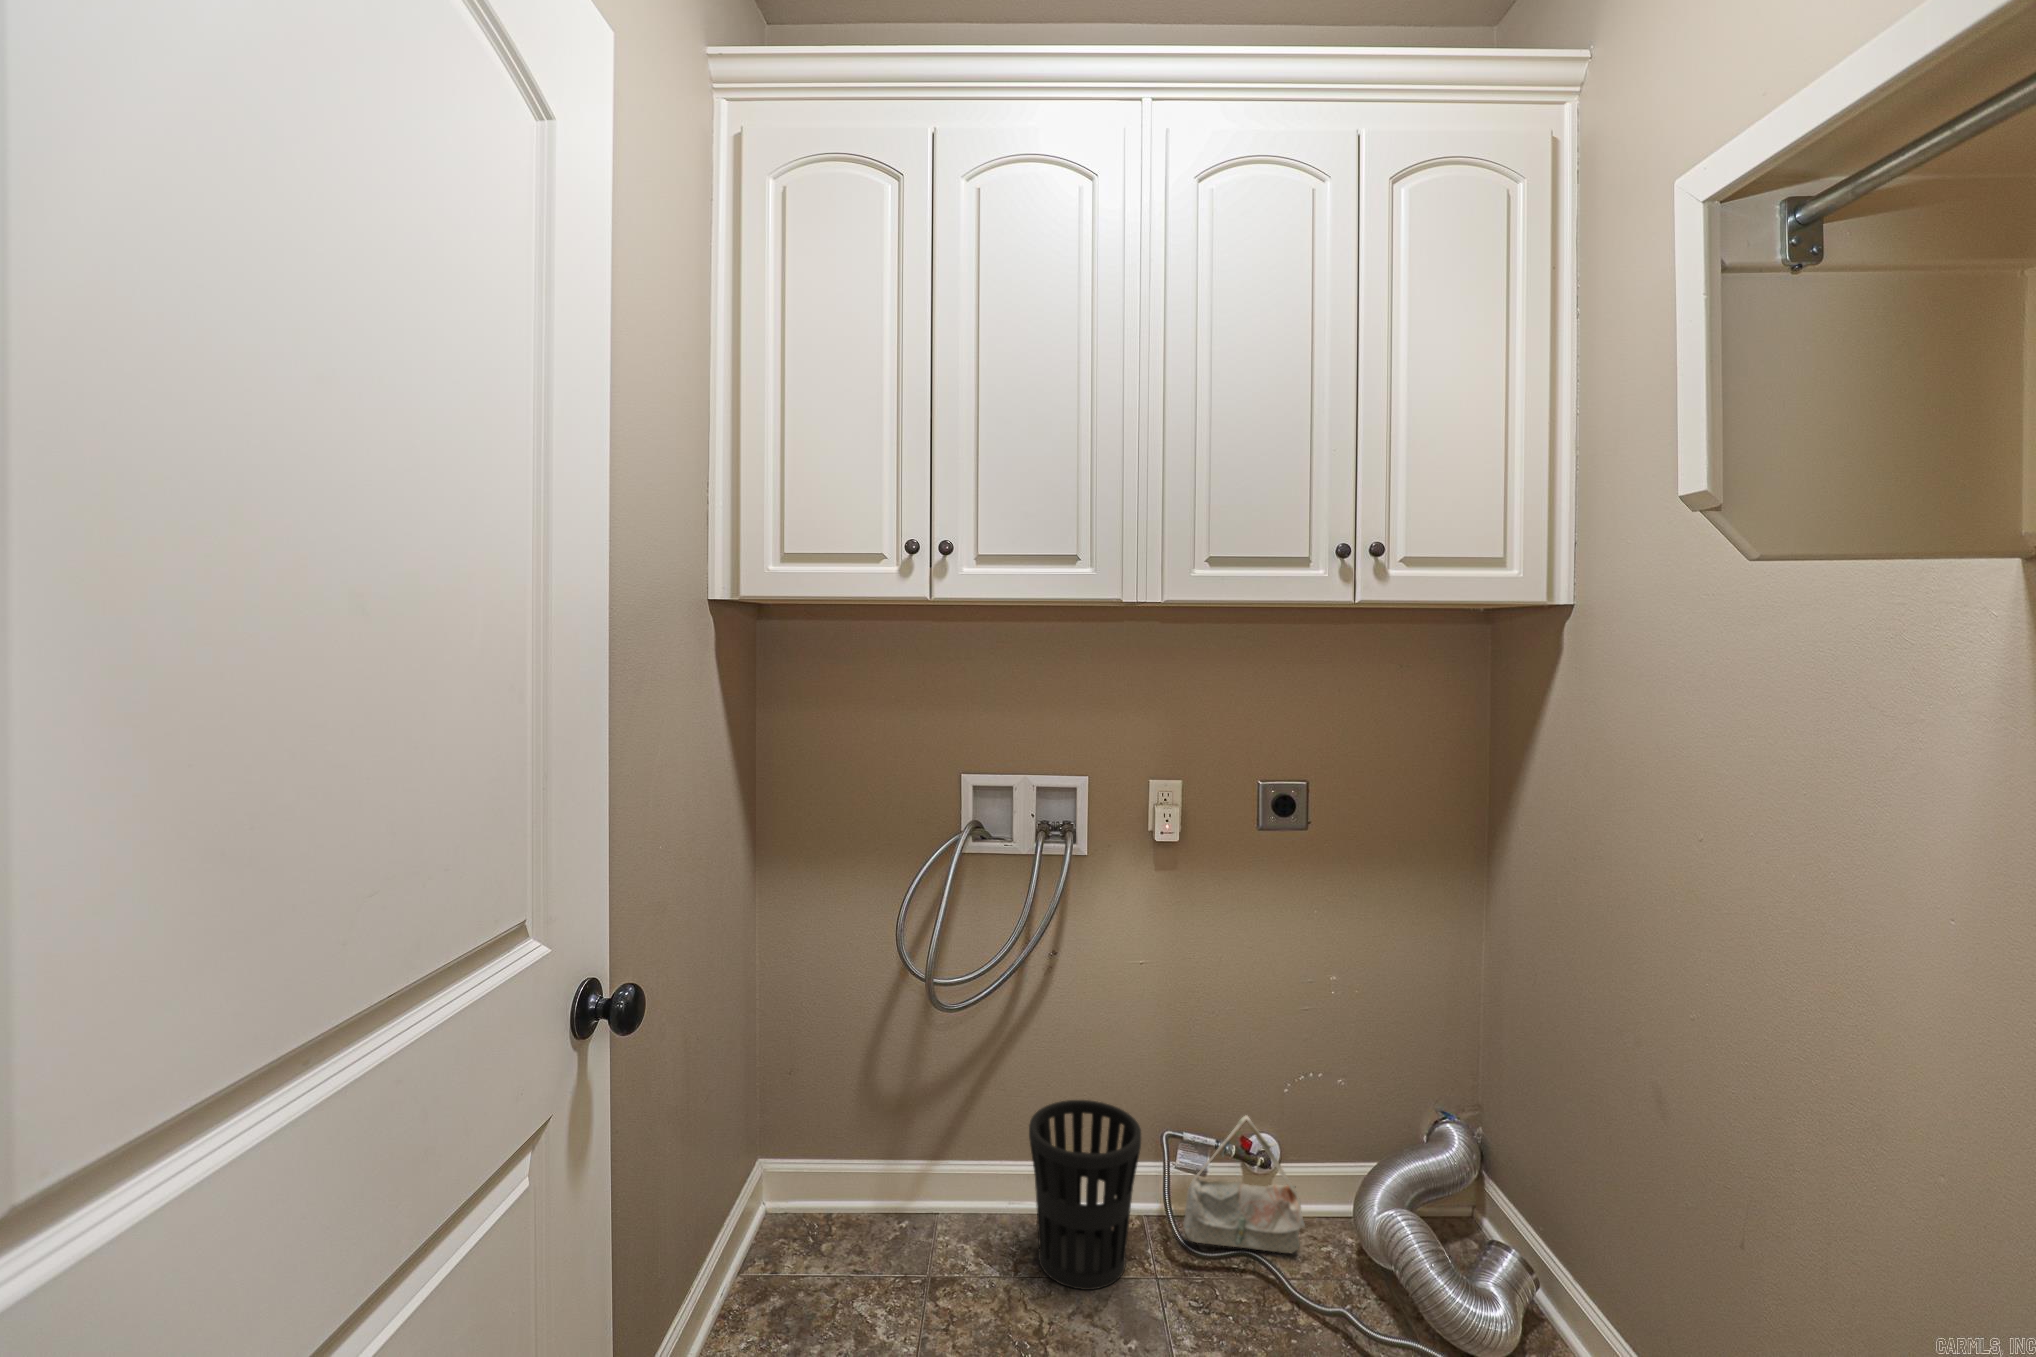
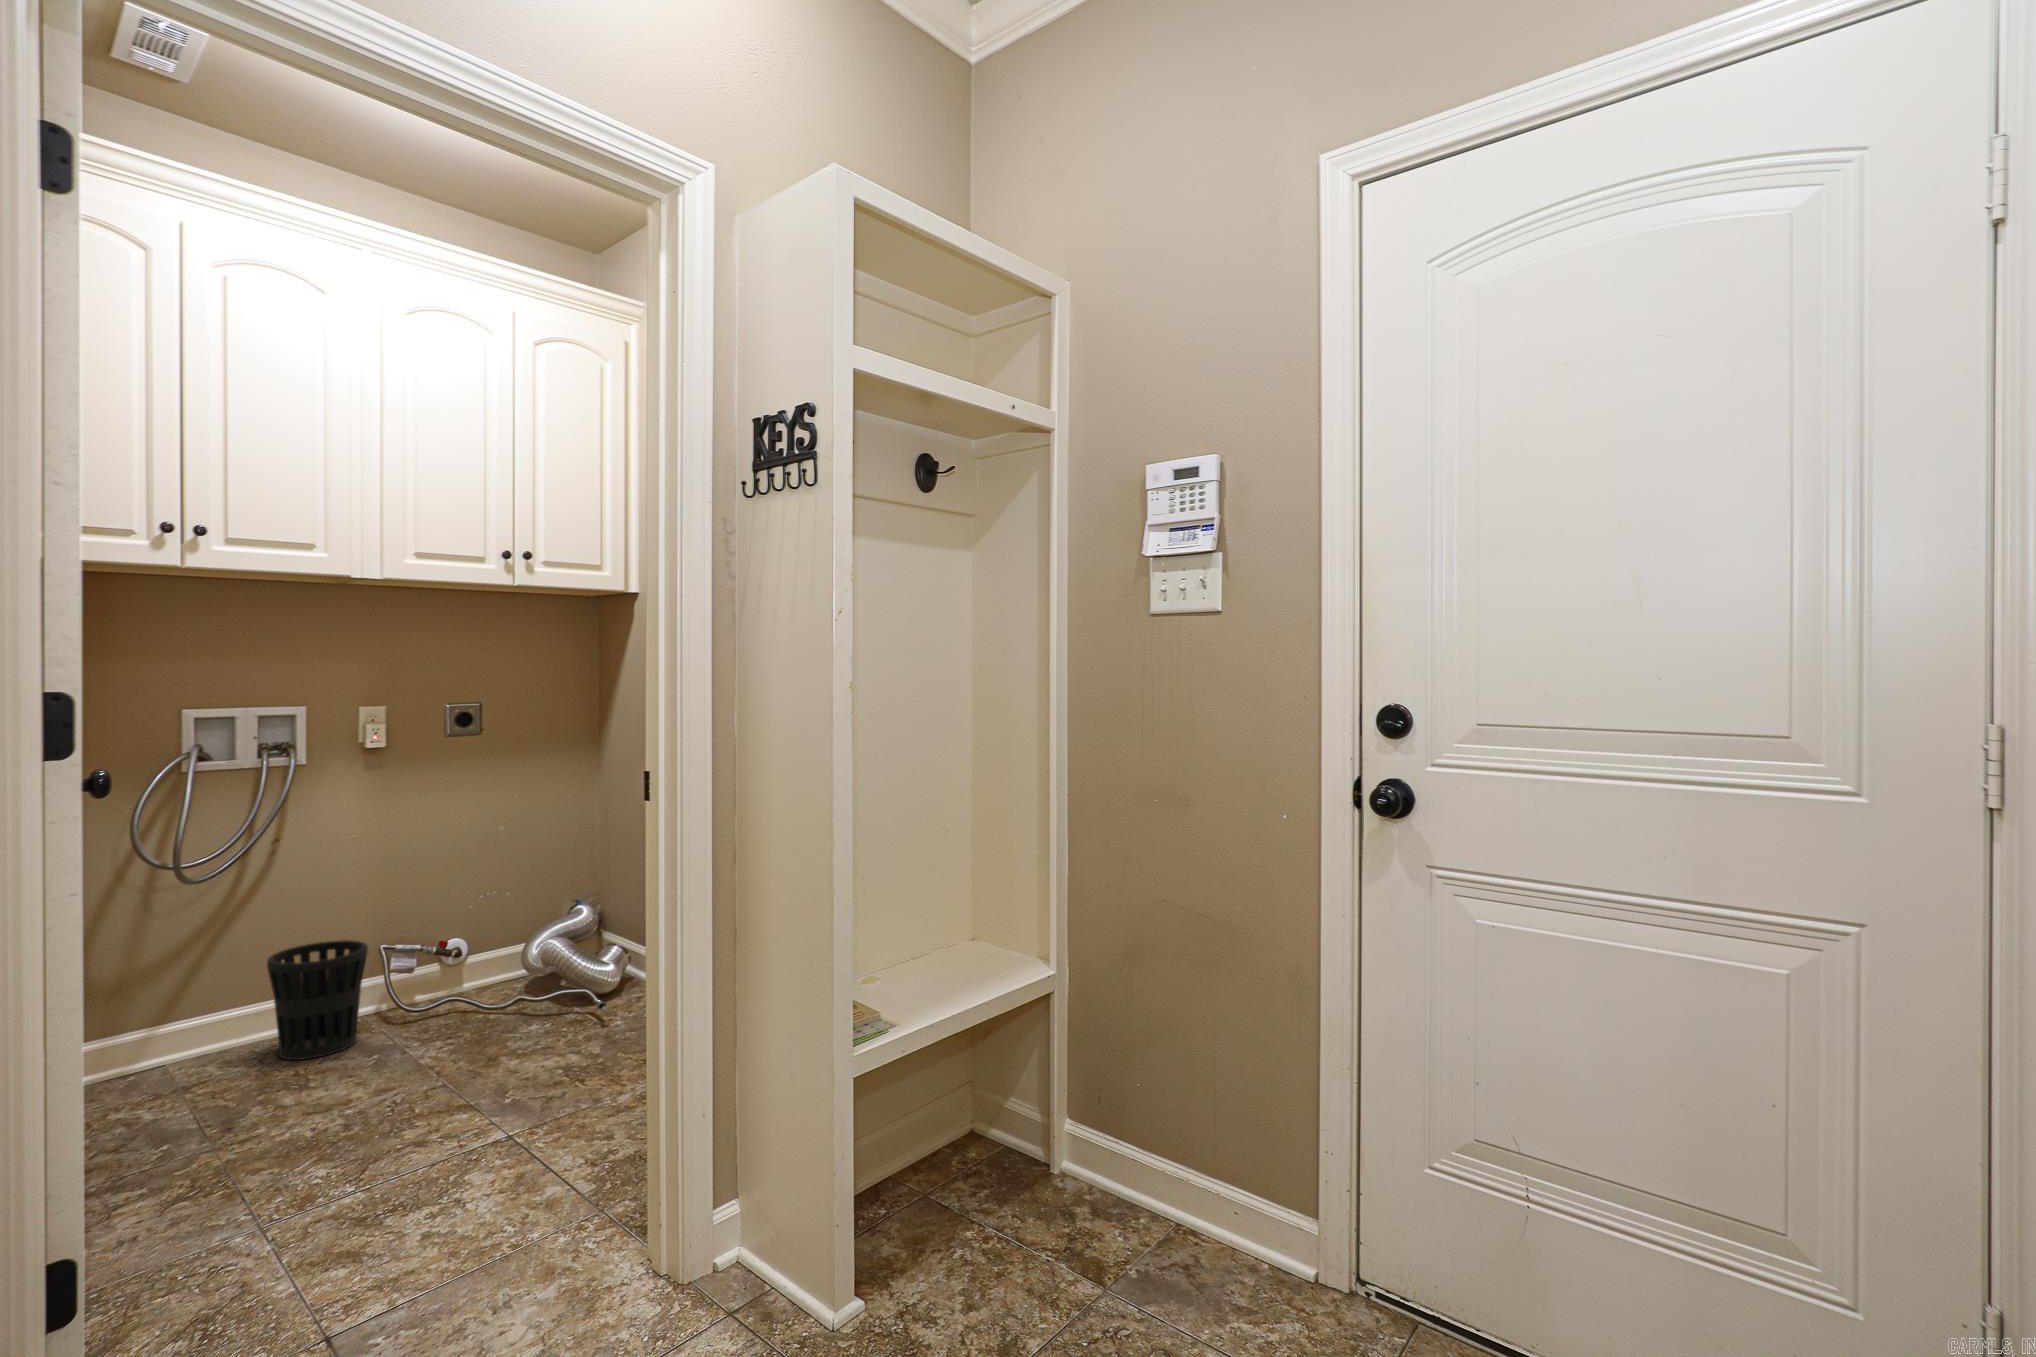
bag: present [1183,1116,1305,1253] -> none [399,923,490,1016]

